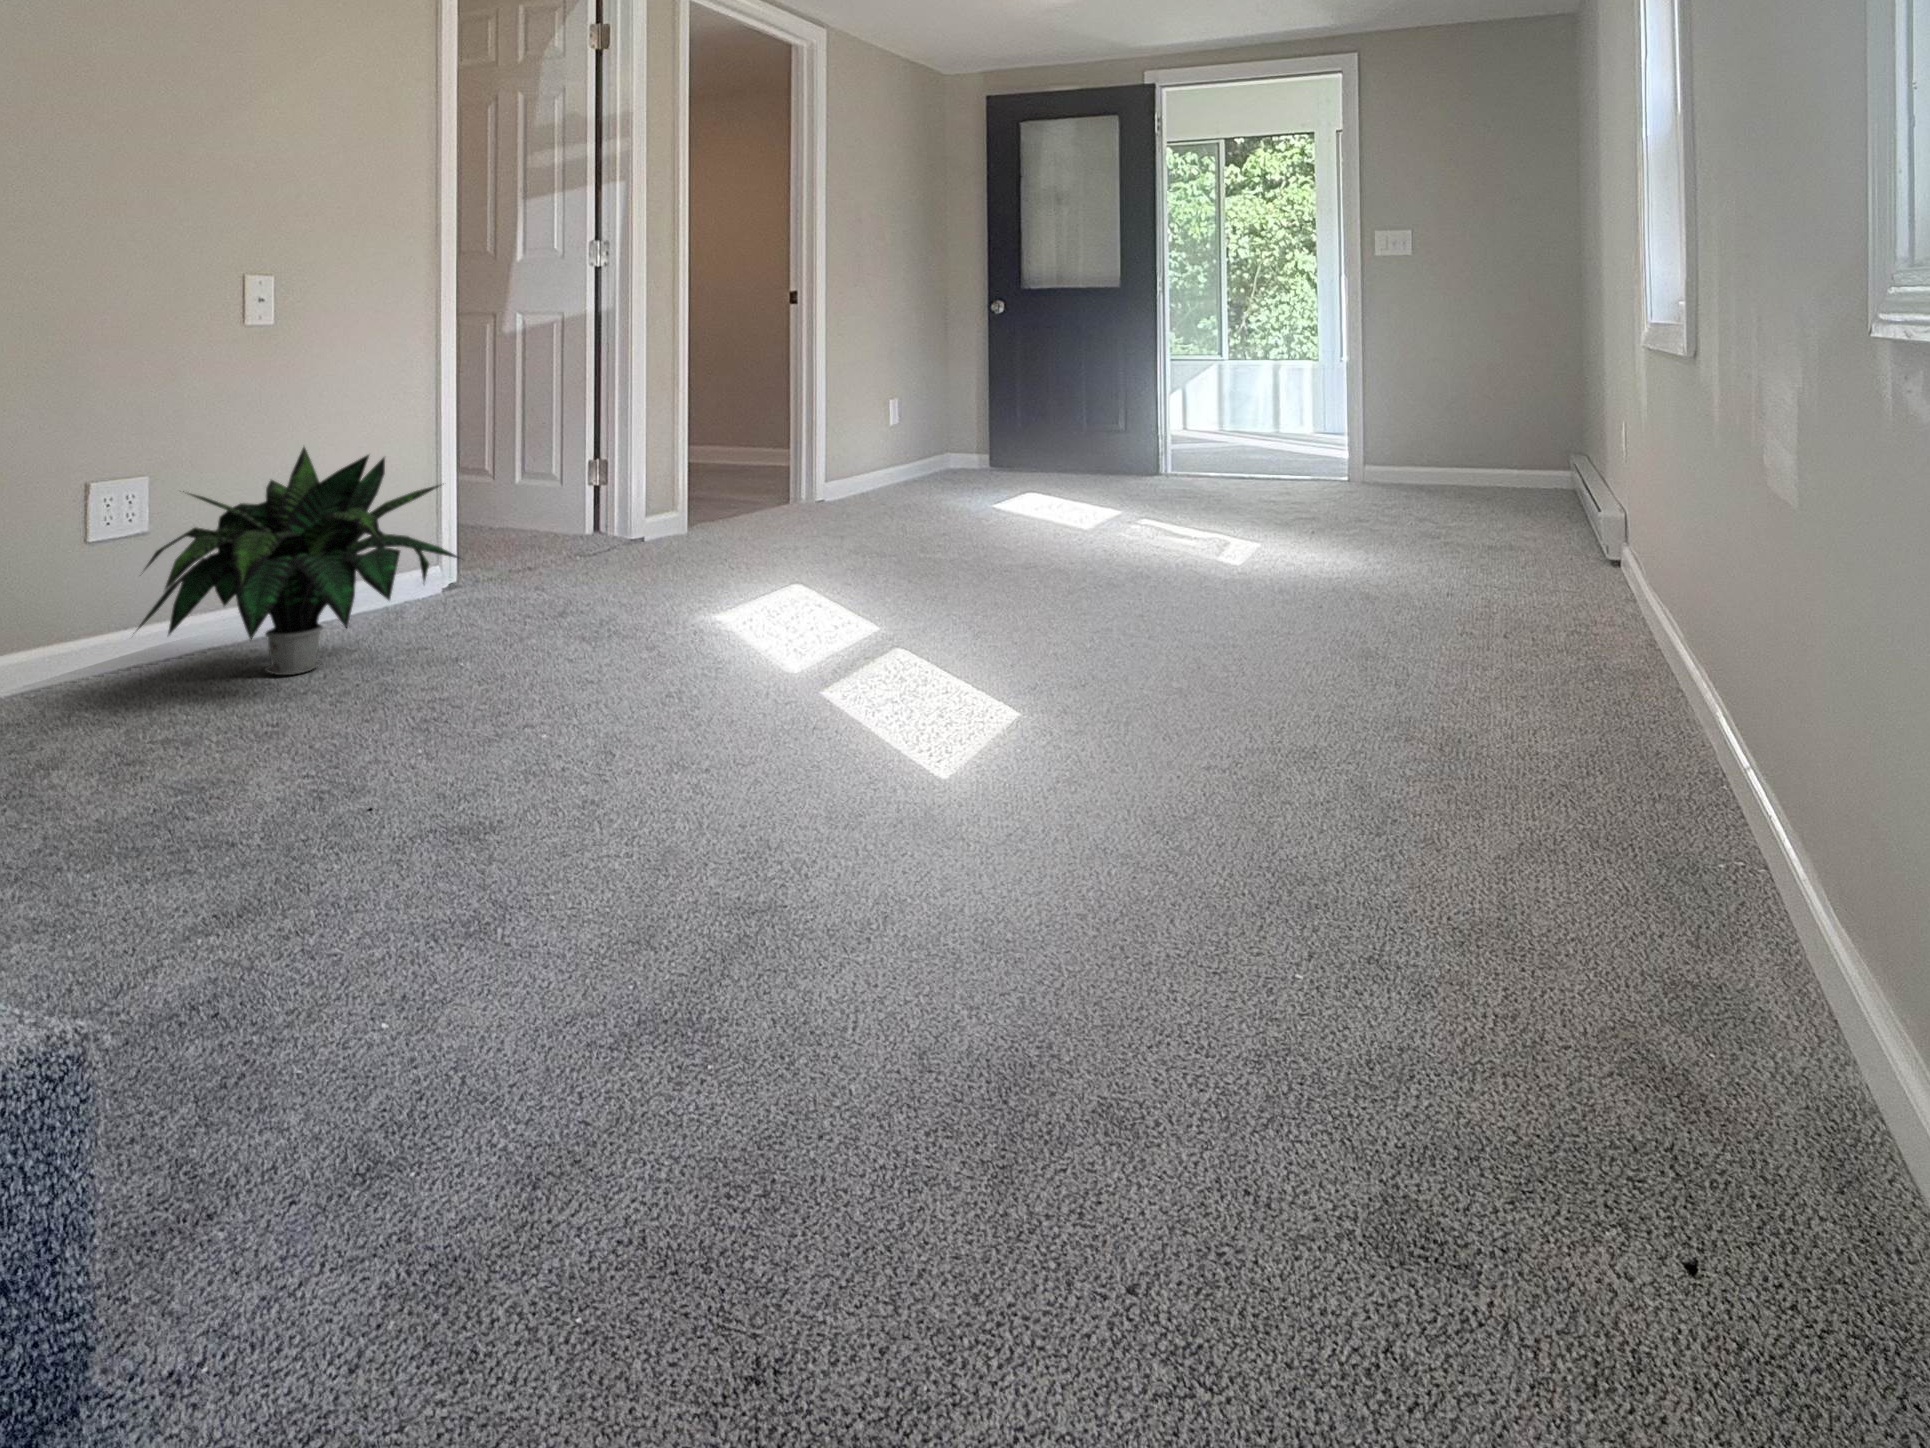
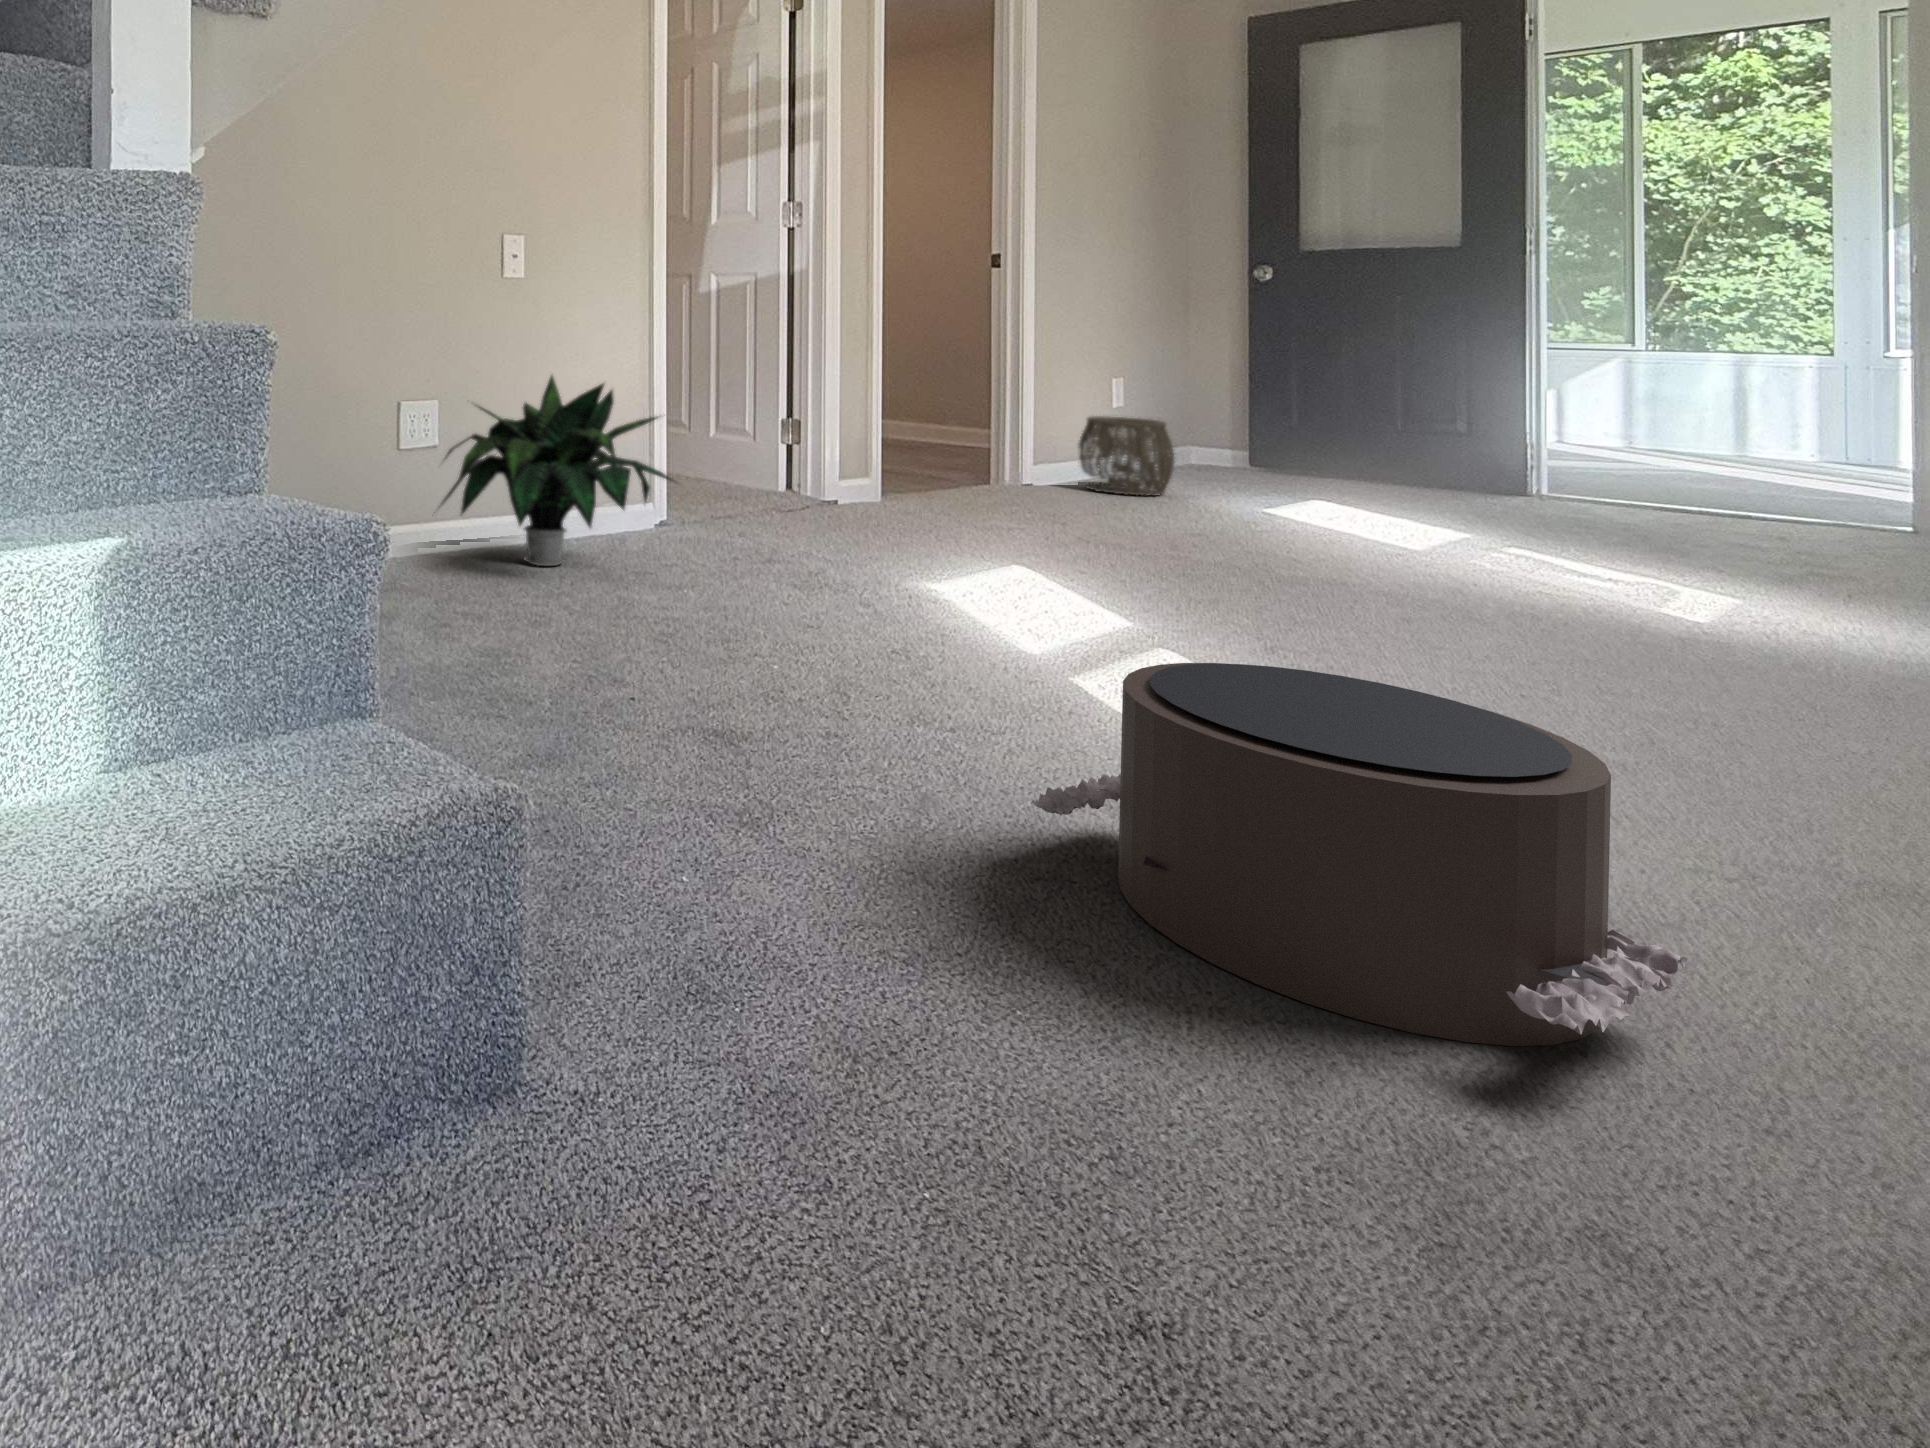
woven basket: none [862,428,936,495] -> present [1078,416,1175,496]
pouf: none [756,698,1197,1025] -> present [1030,663,1687,1046]

